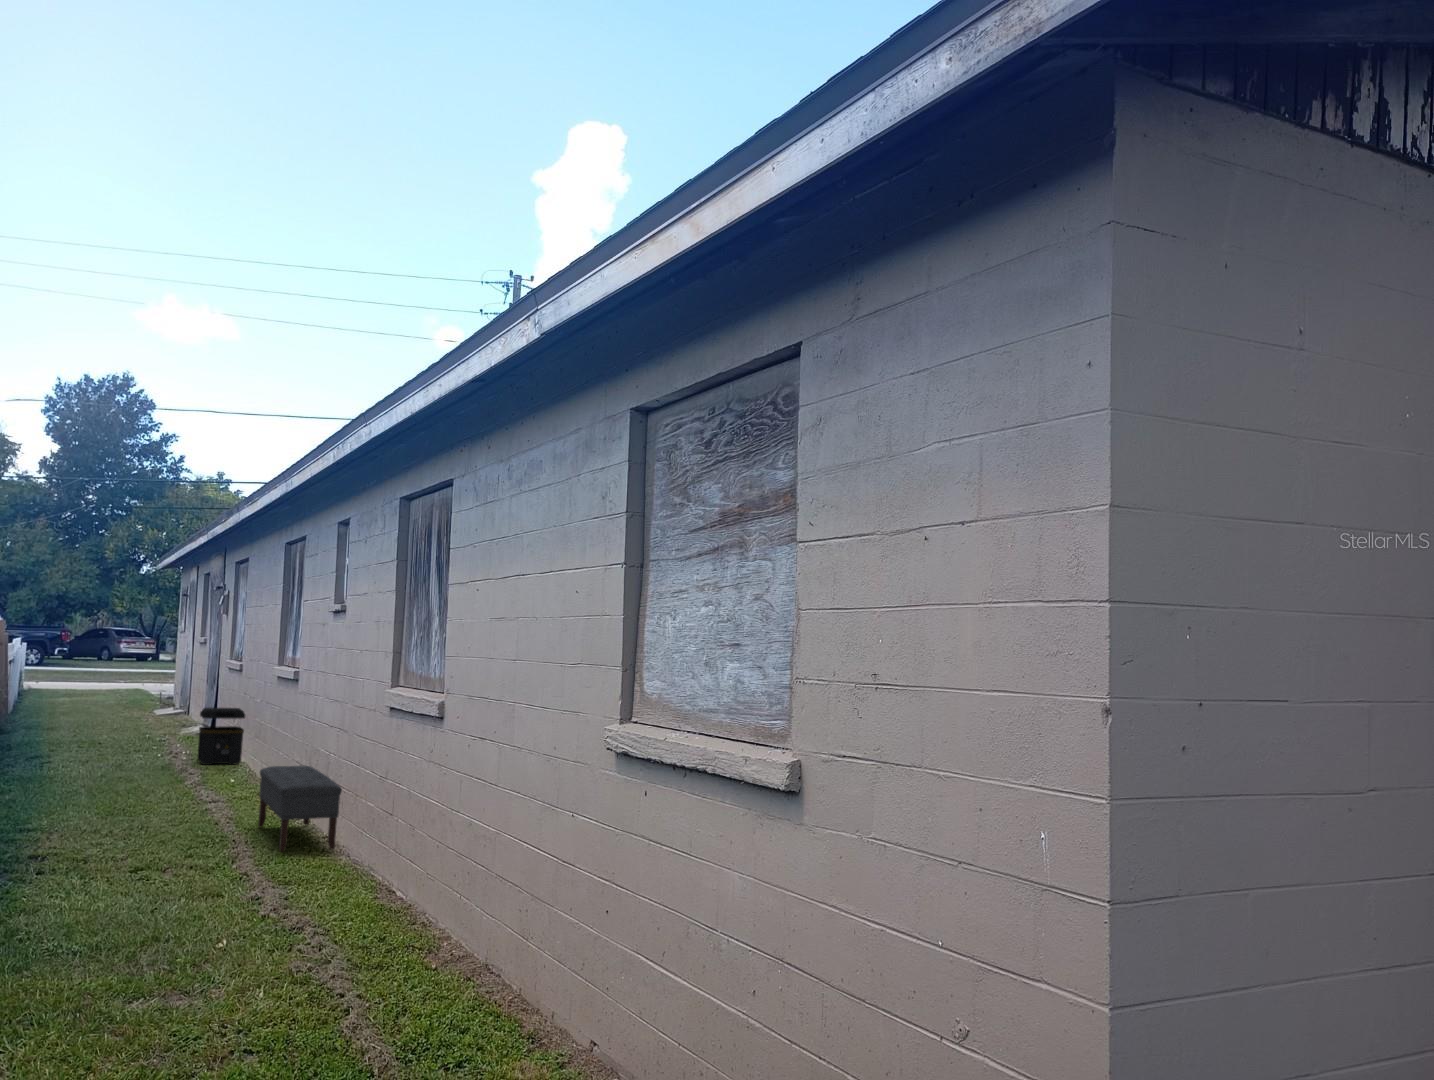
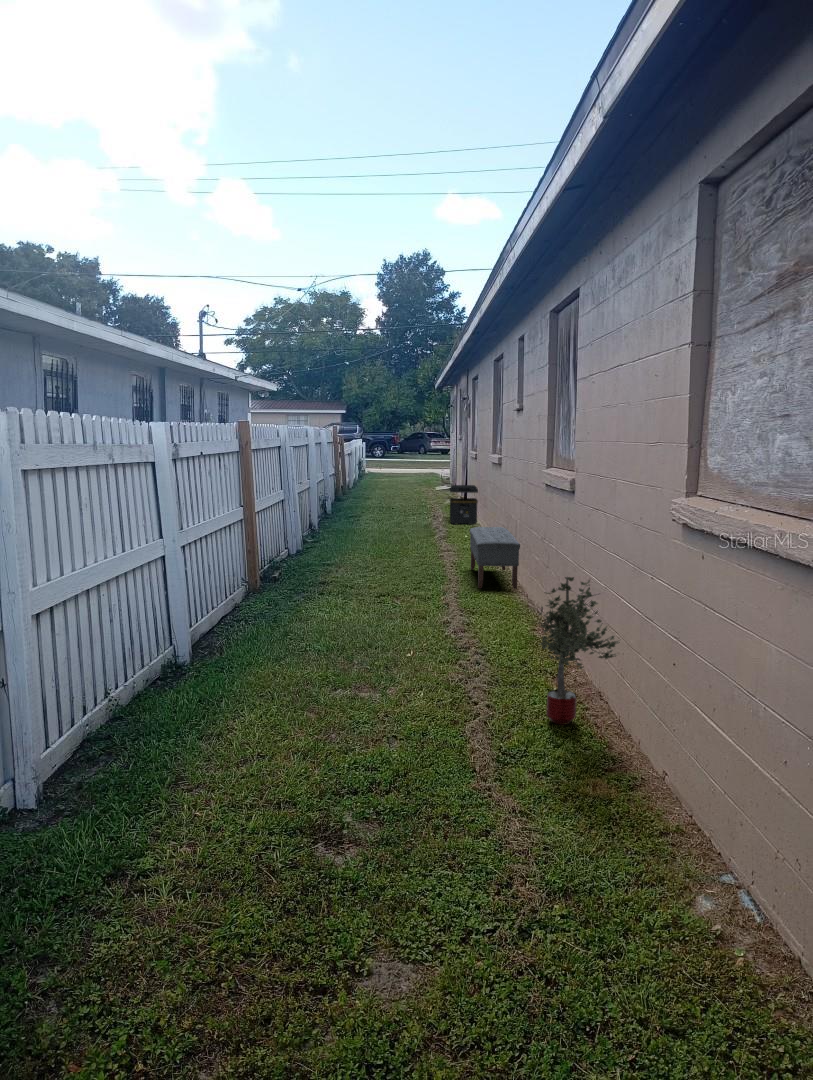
potted tree: none [428,818,531,1009] -> present [538,577,620,725]

